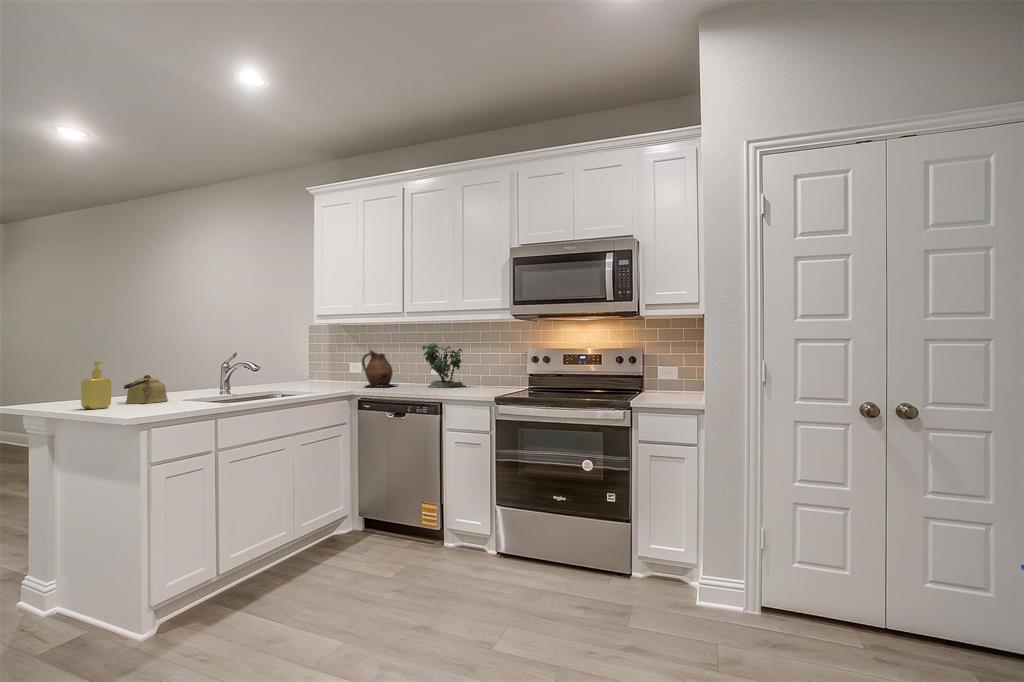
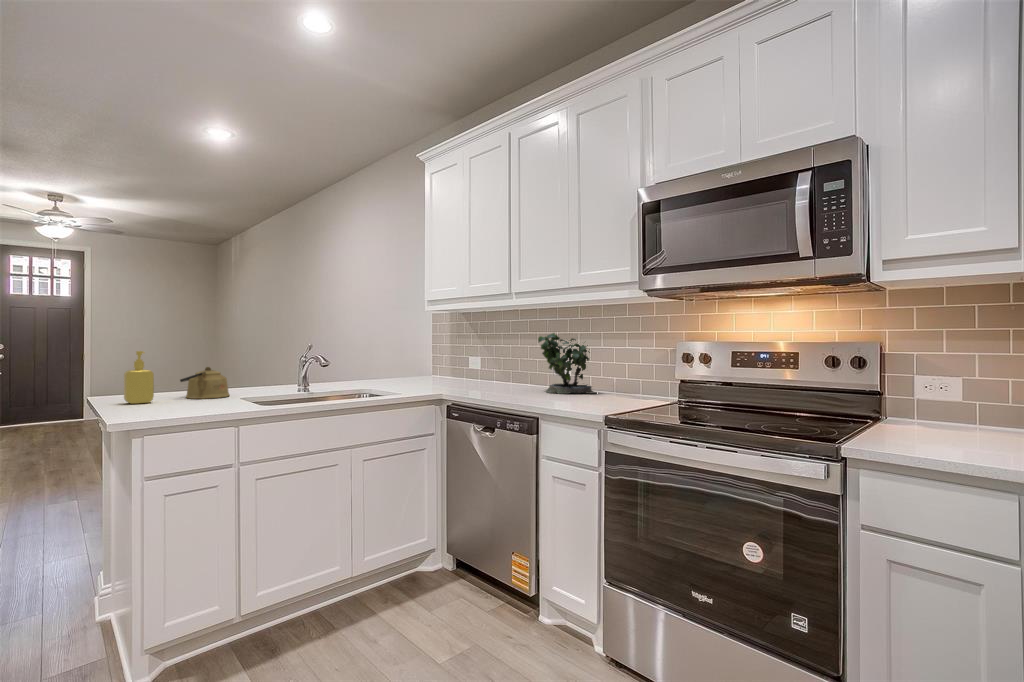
ceramic pitcher: present [362,349,396,387] -> none [467,341,512,390]

